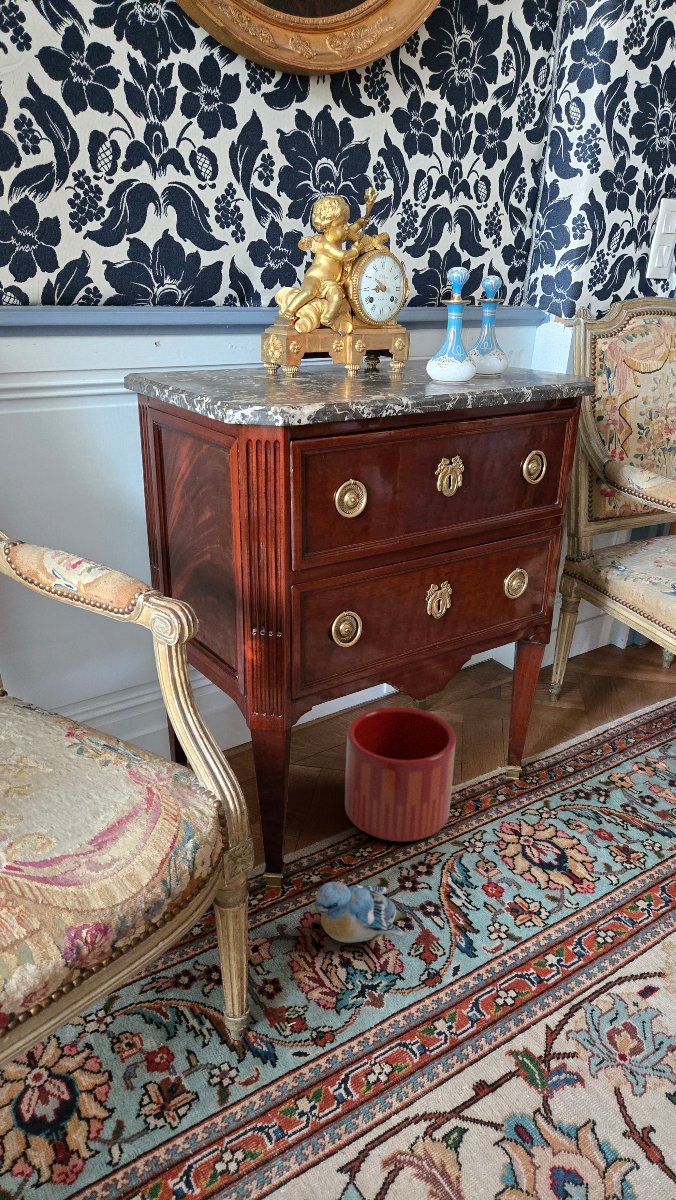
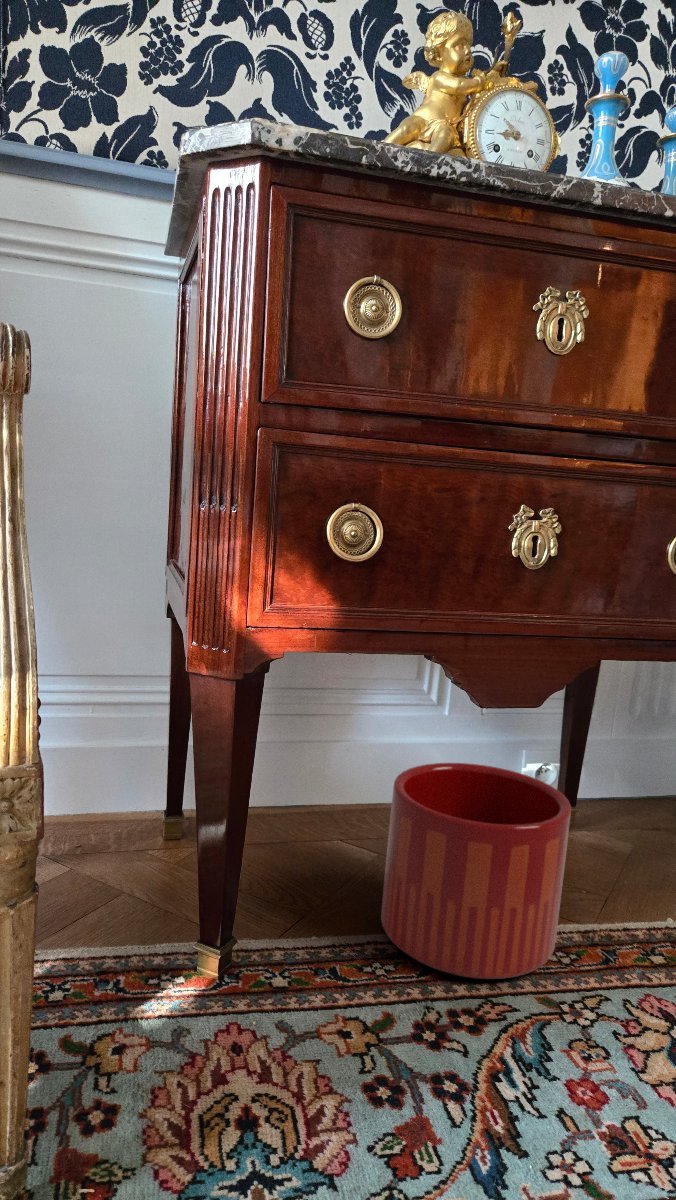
plush toy: present [313,882,405,943] -> none [218,962,392,1106]

